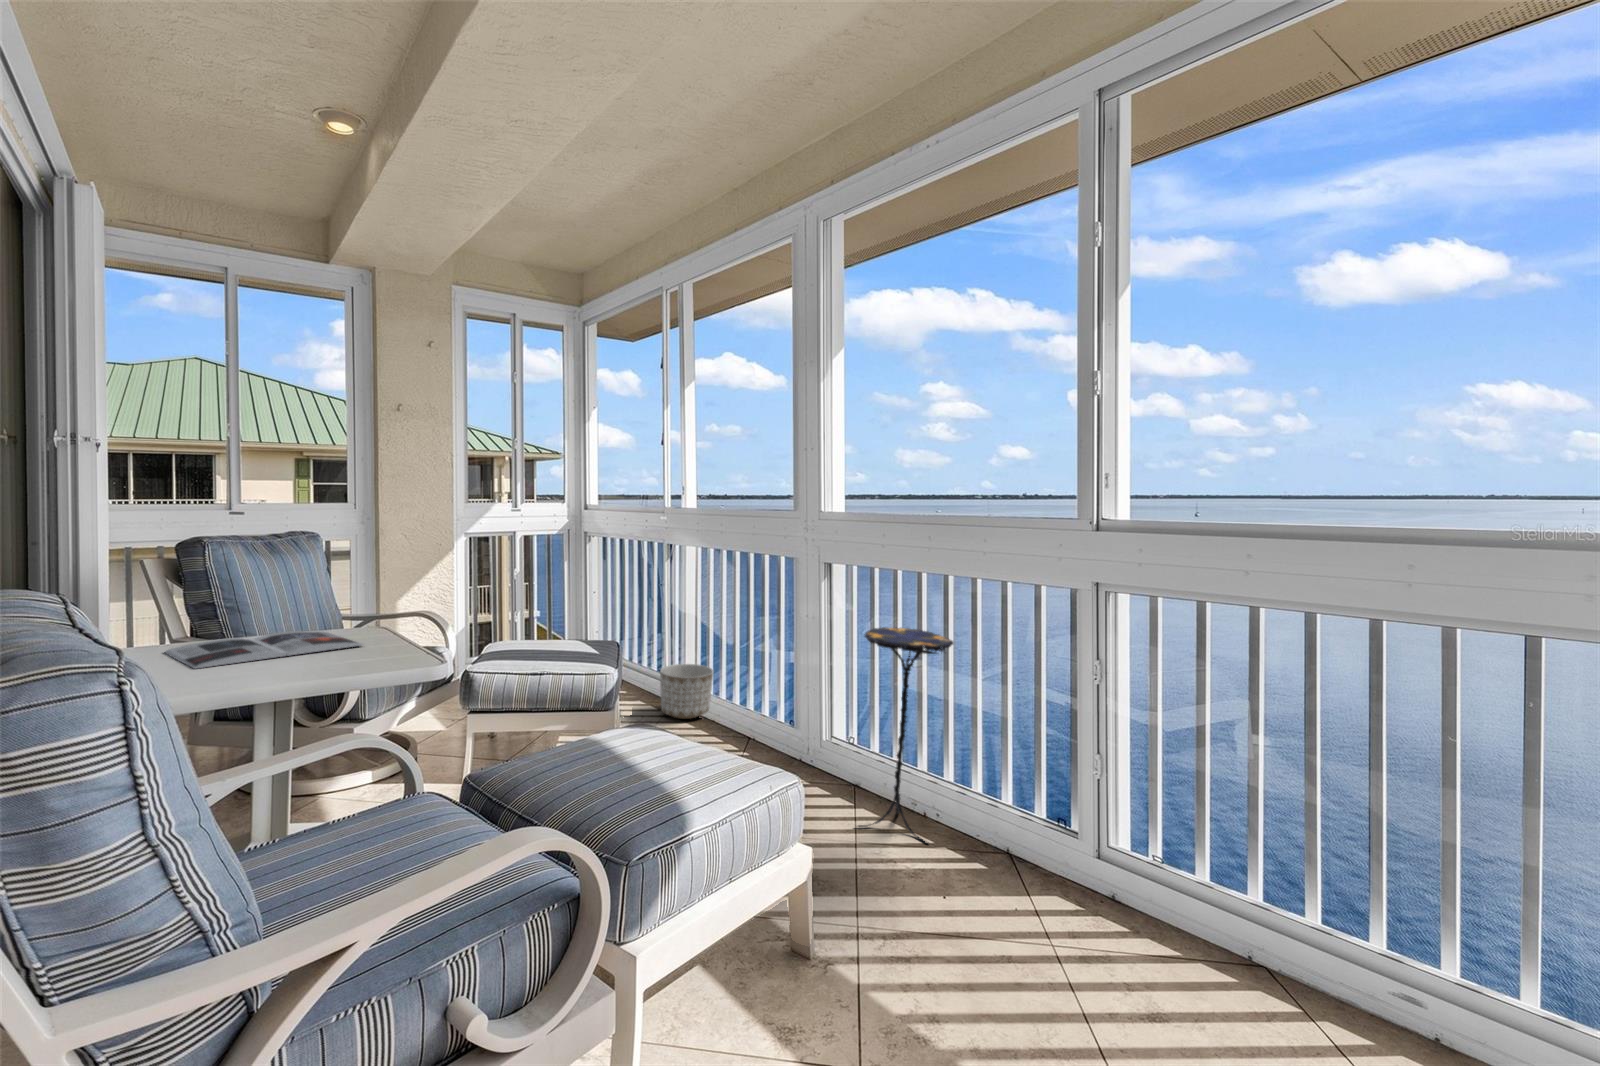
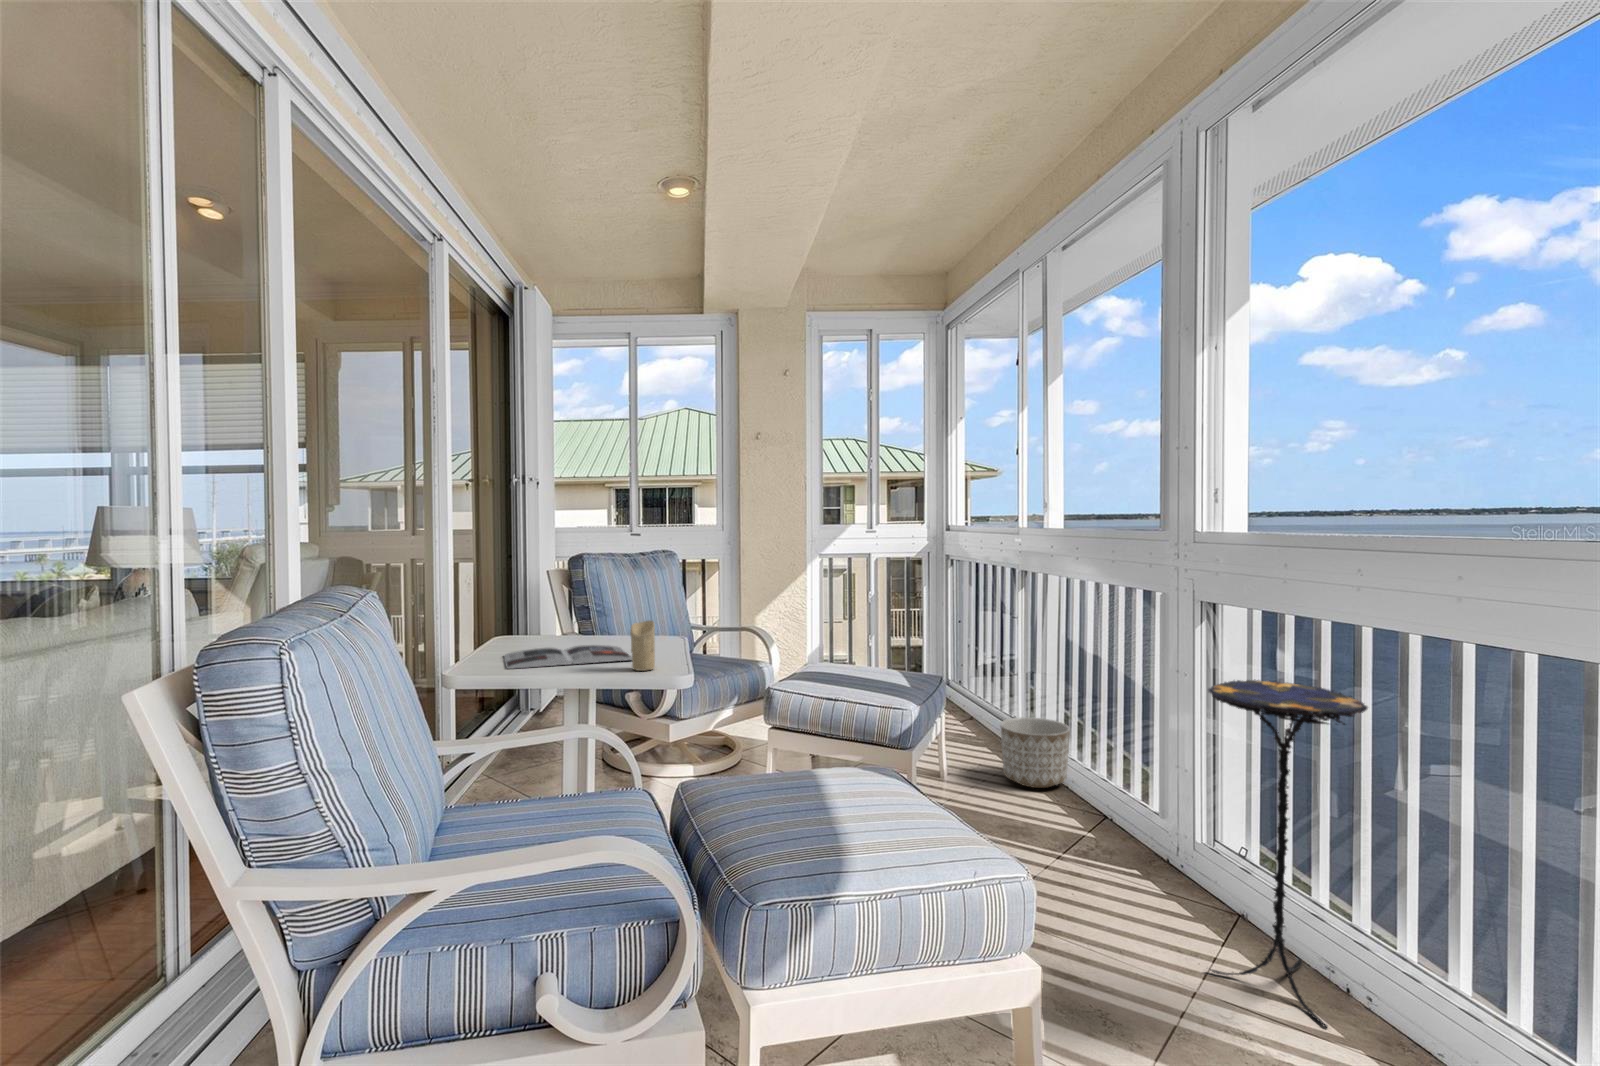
candle: none [374,603,404,657] -> present [630,620,655,671]

